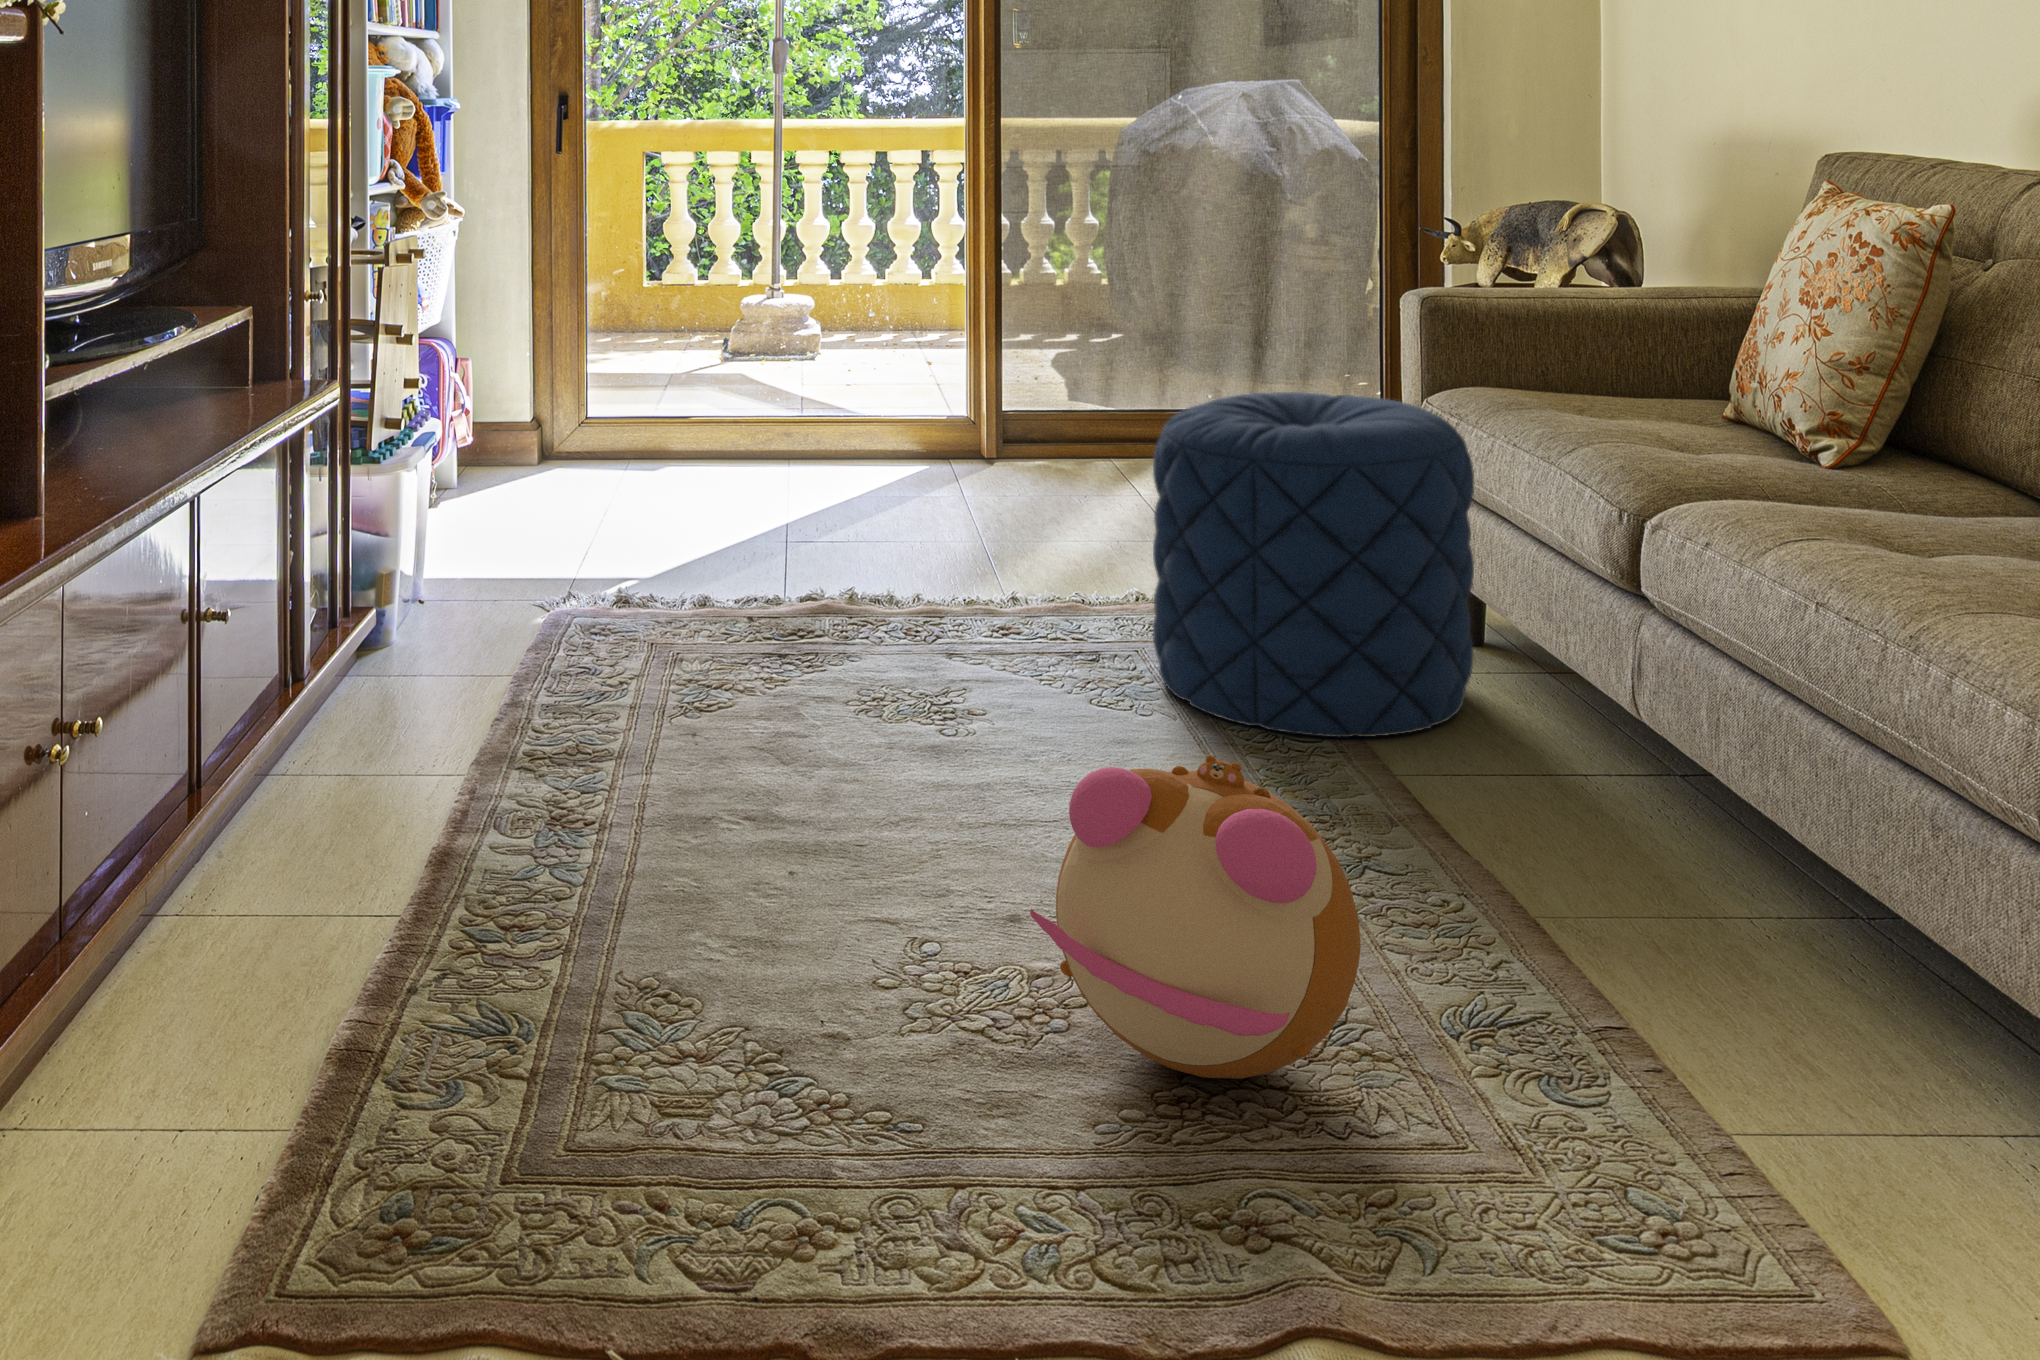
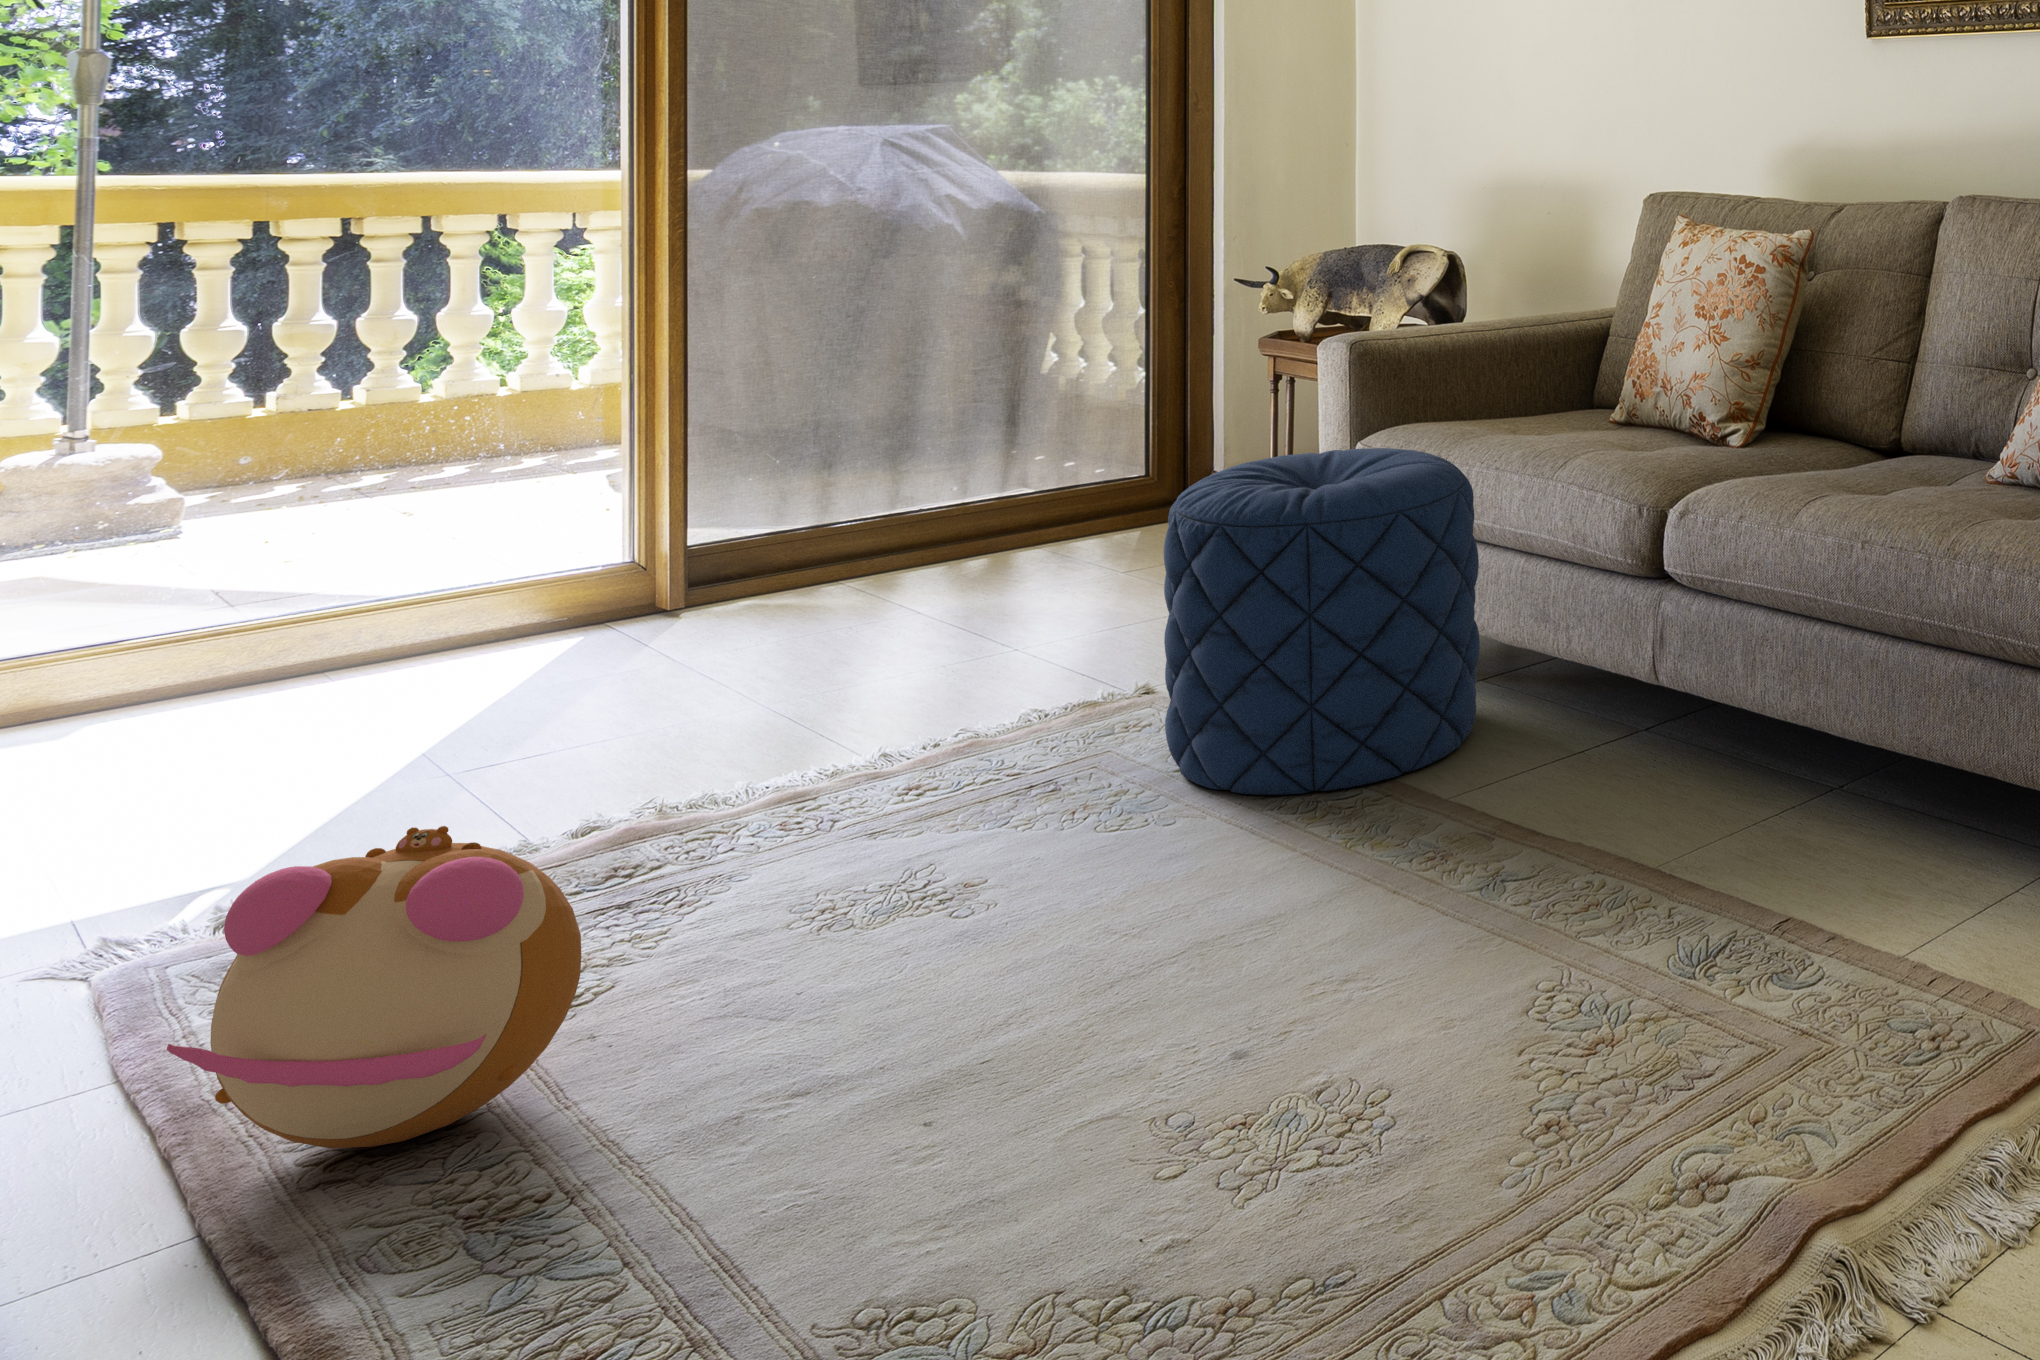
plush toy: present [1030,755,1361,1079] -> present [167,826,581,1149]

